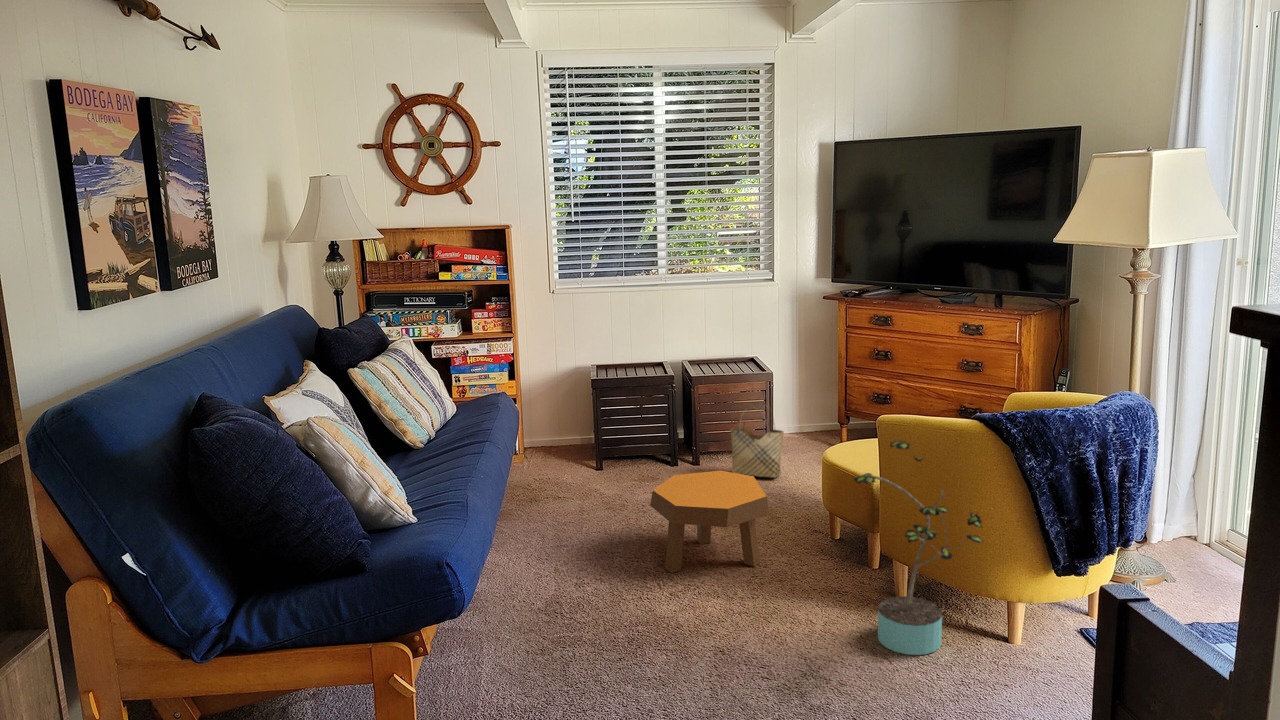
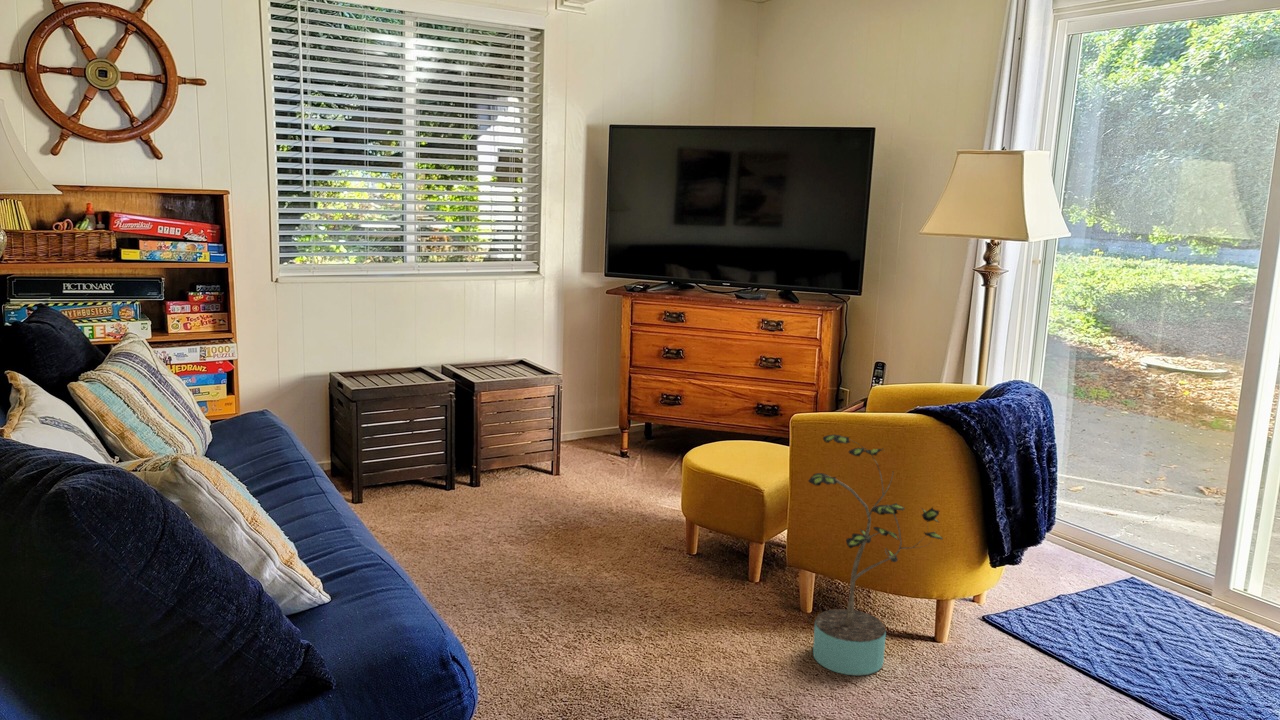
woven basket: present [730,402,784,478] -> none [523,408,586,494]
footstool: present [650,471,769,573] -> none [497,489,647,622]

